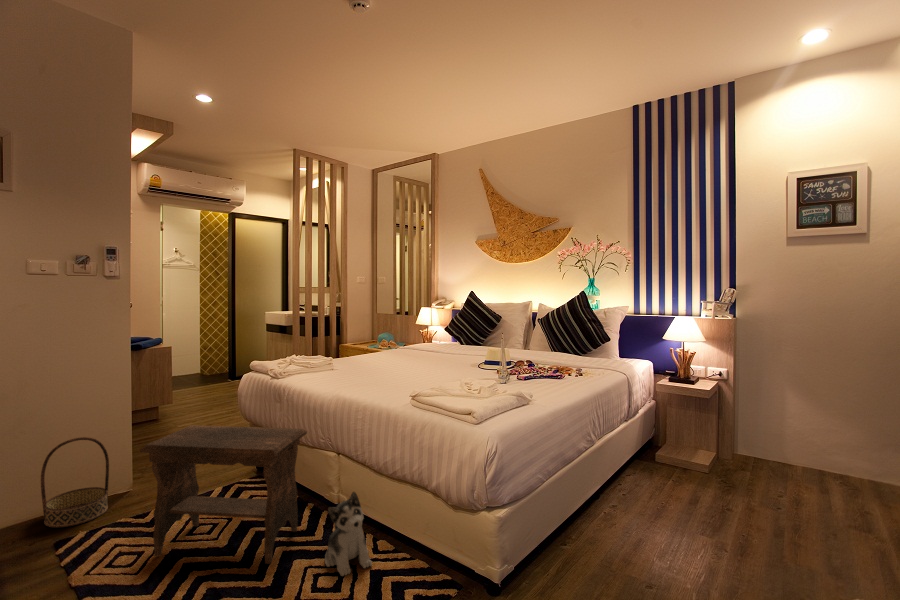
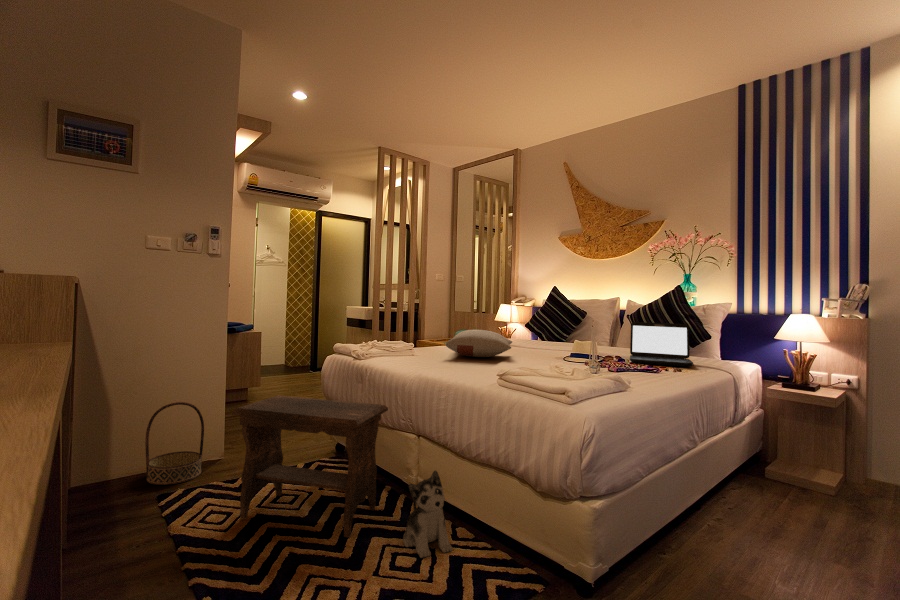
laptop: none [539,328,593,369] -> present [630,322,693,367]
pillow: none [365,342,432,369] -> present [445,330,512,357]

